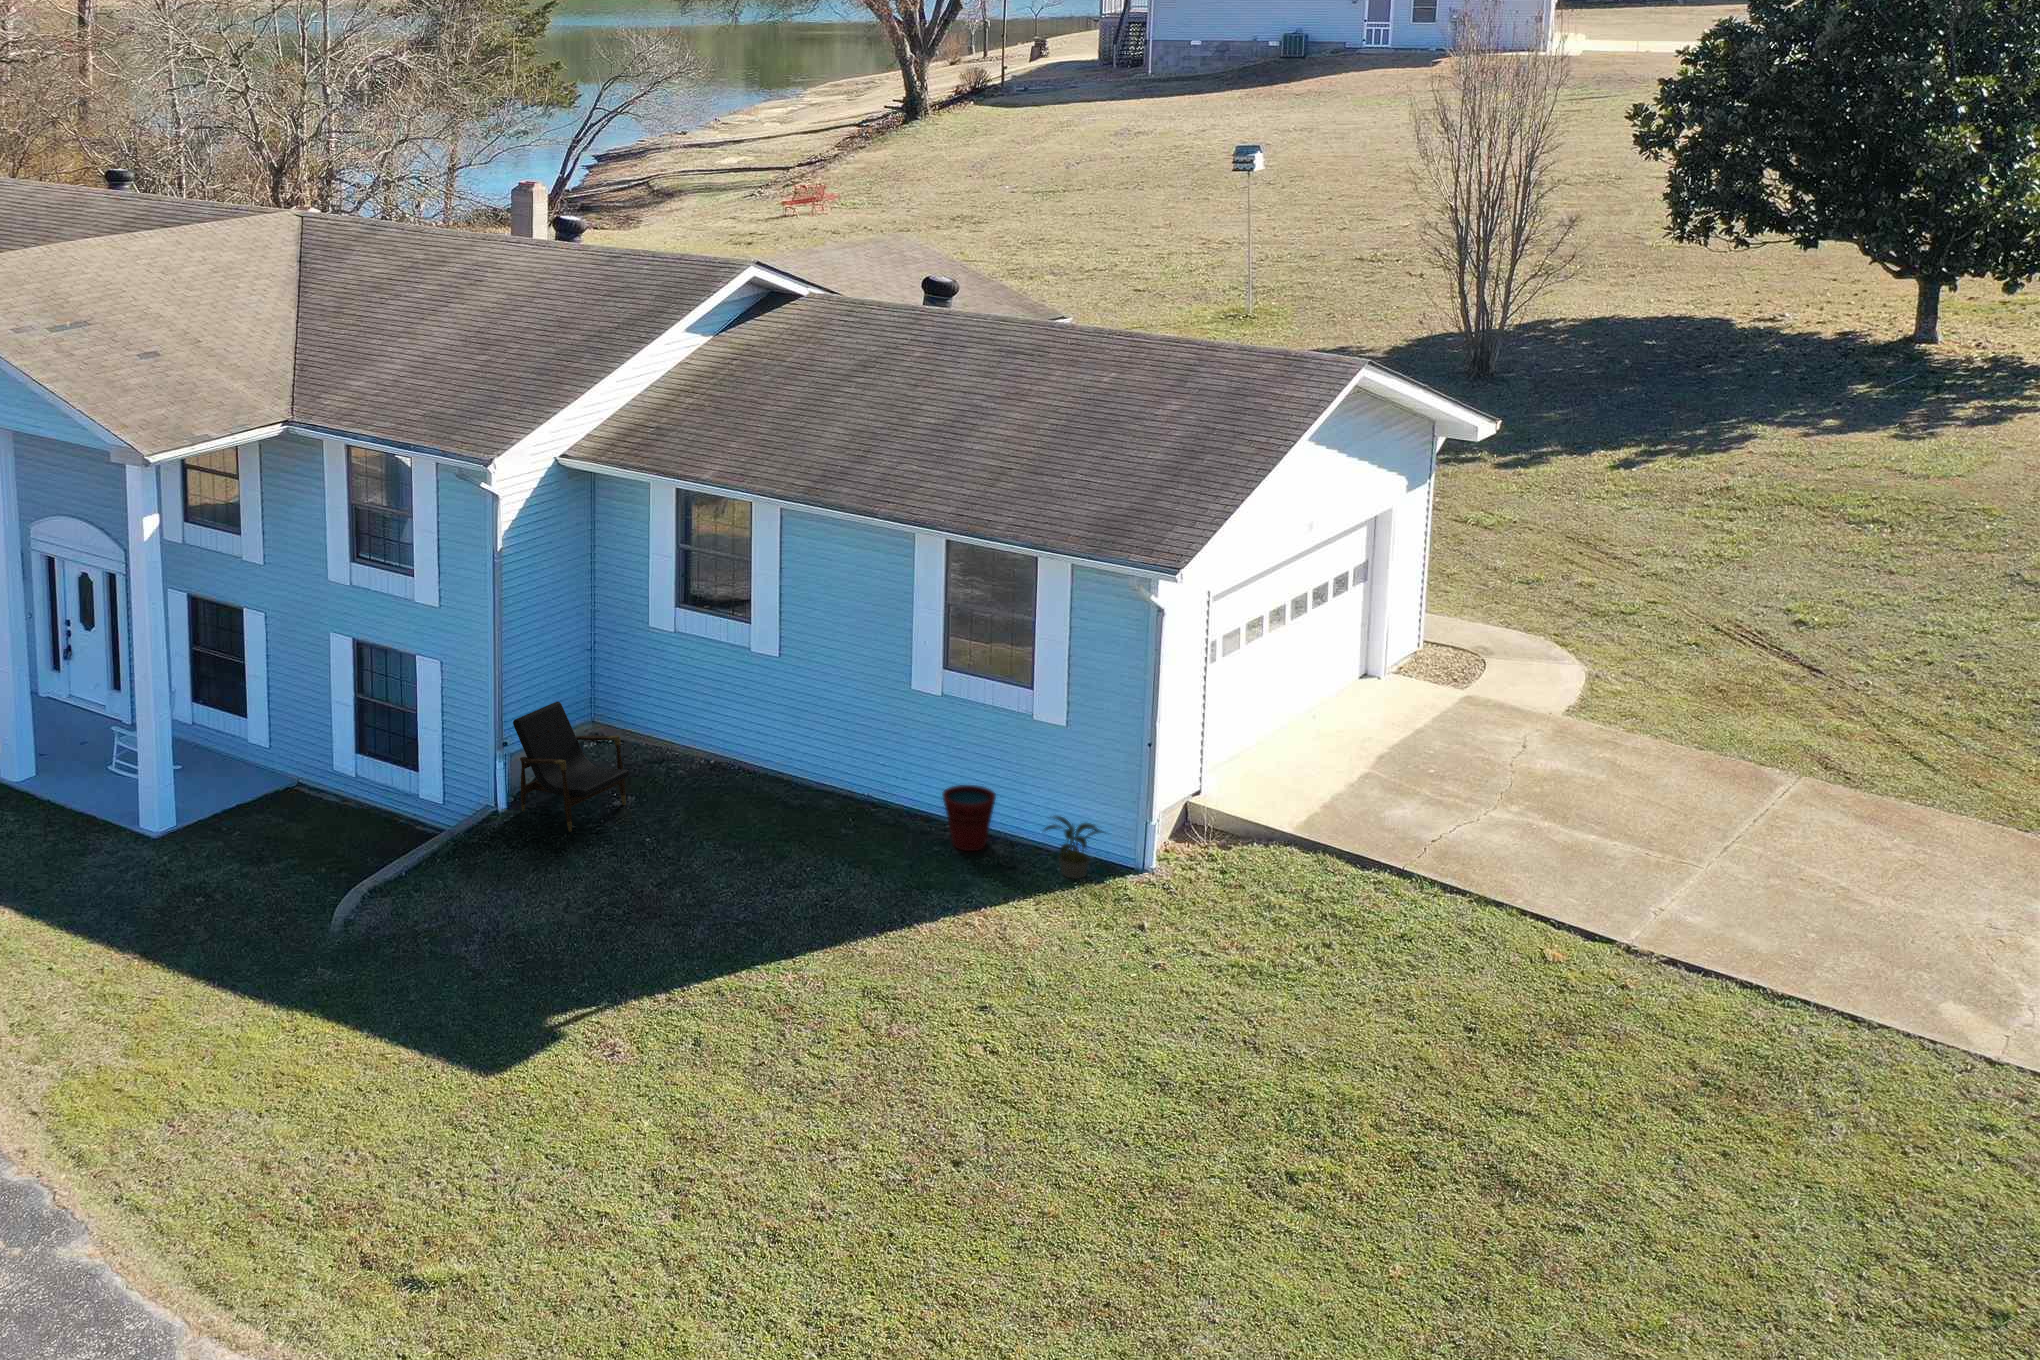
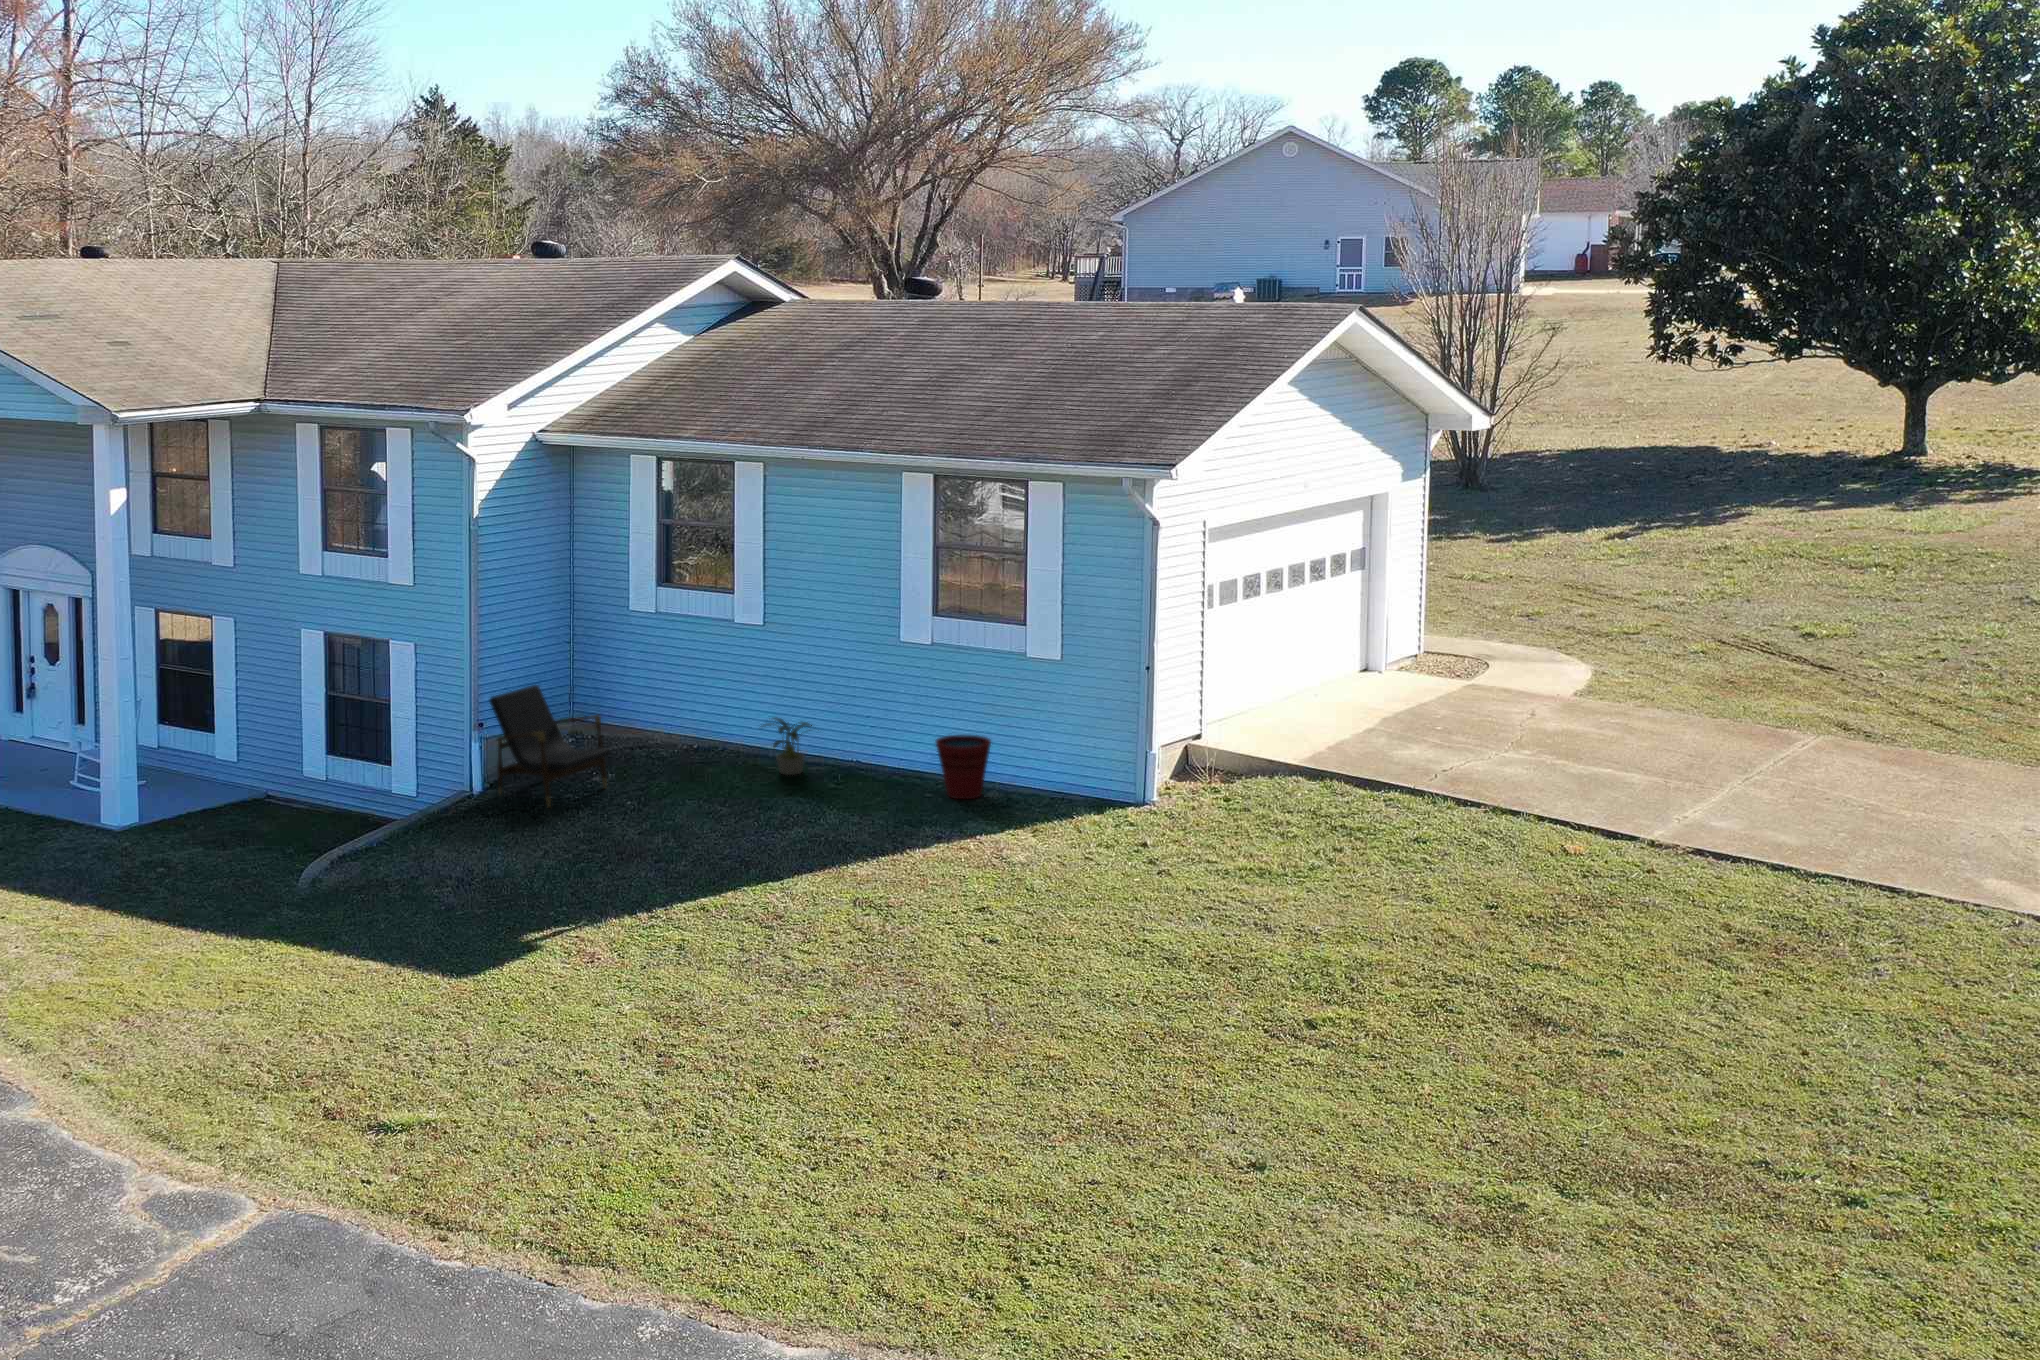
potted plant: present [1045,816,1101,879] -> present [767,718,812,775]

